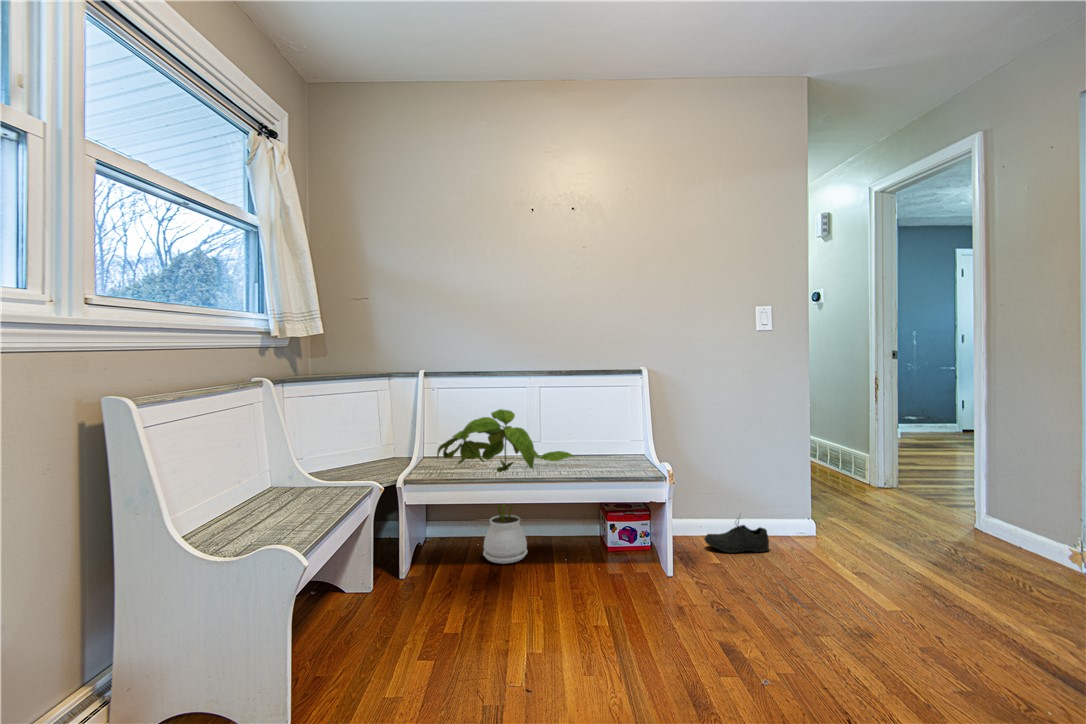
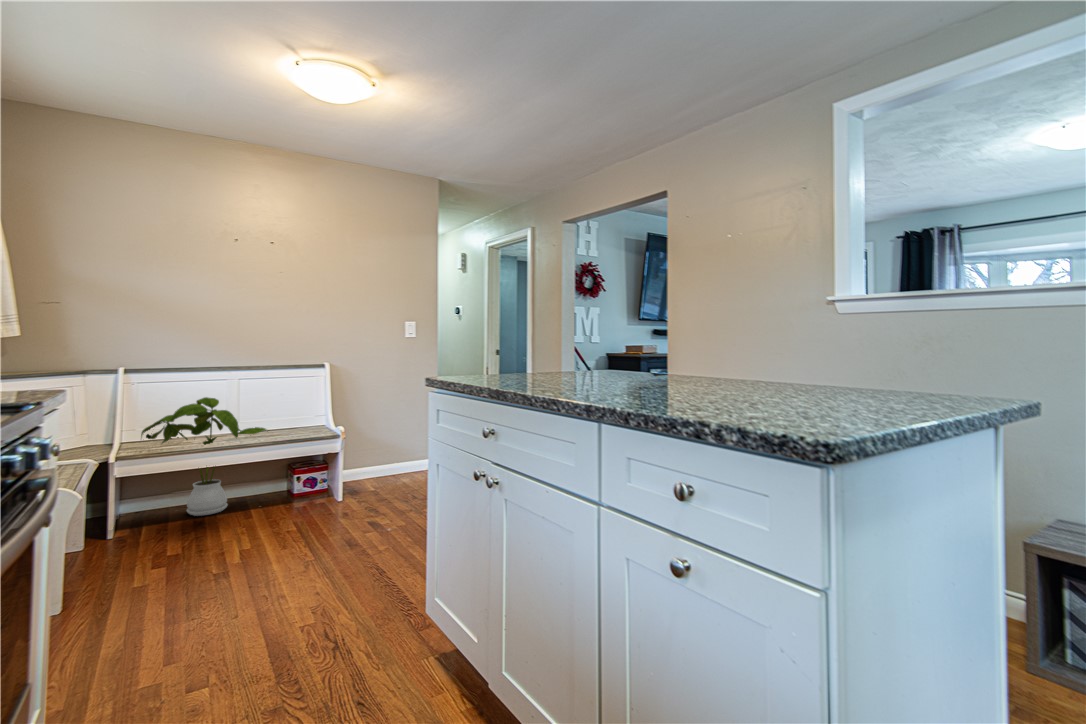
shoe: present [704,522,769,553] -> none [367,459,408,484]

